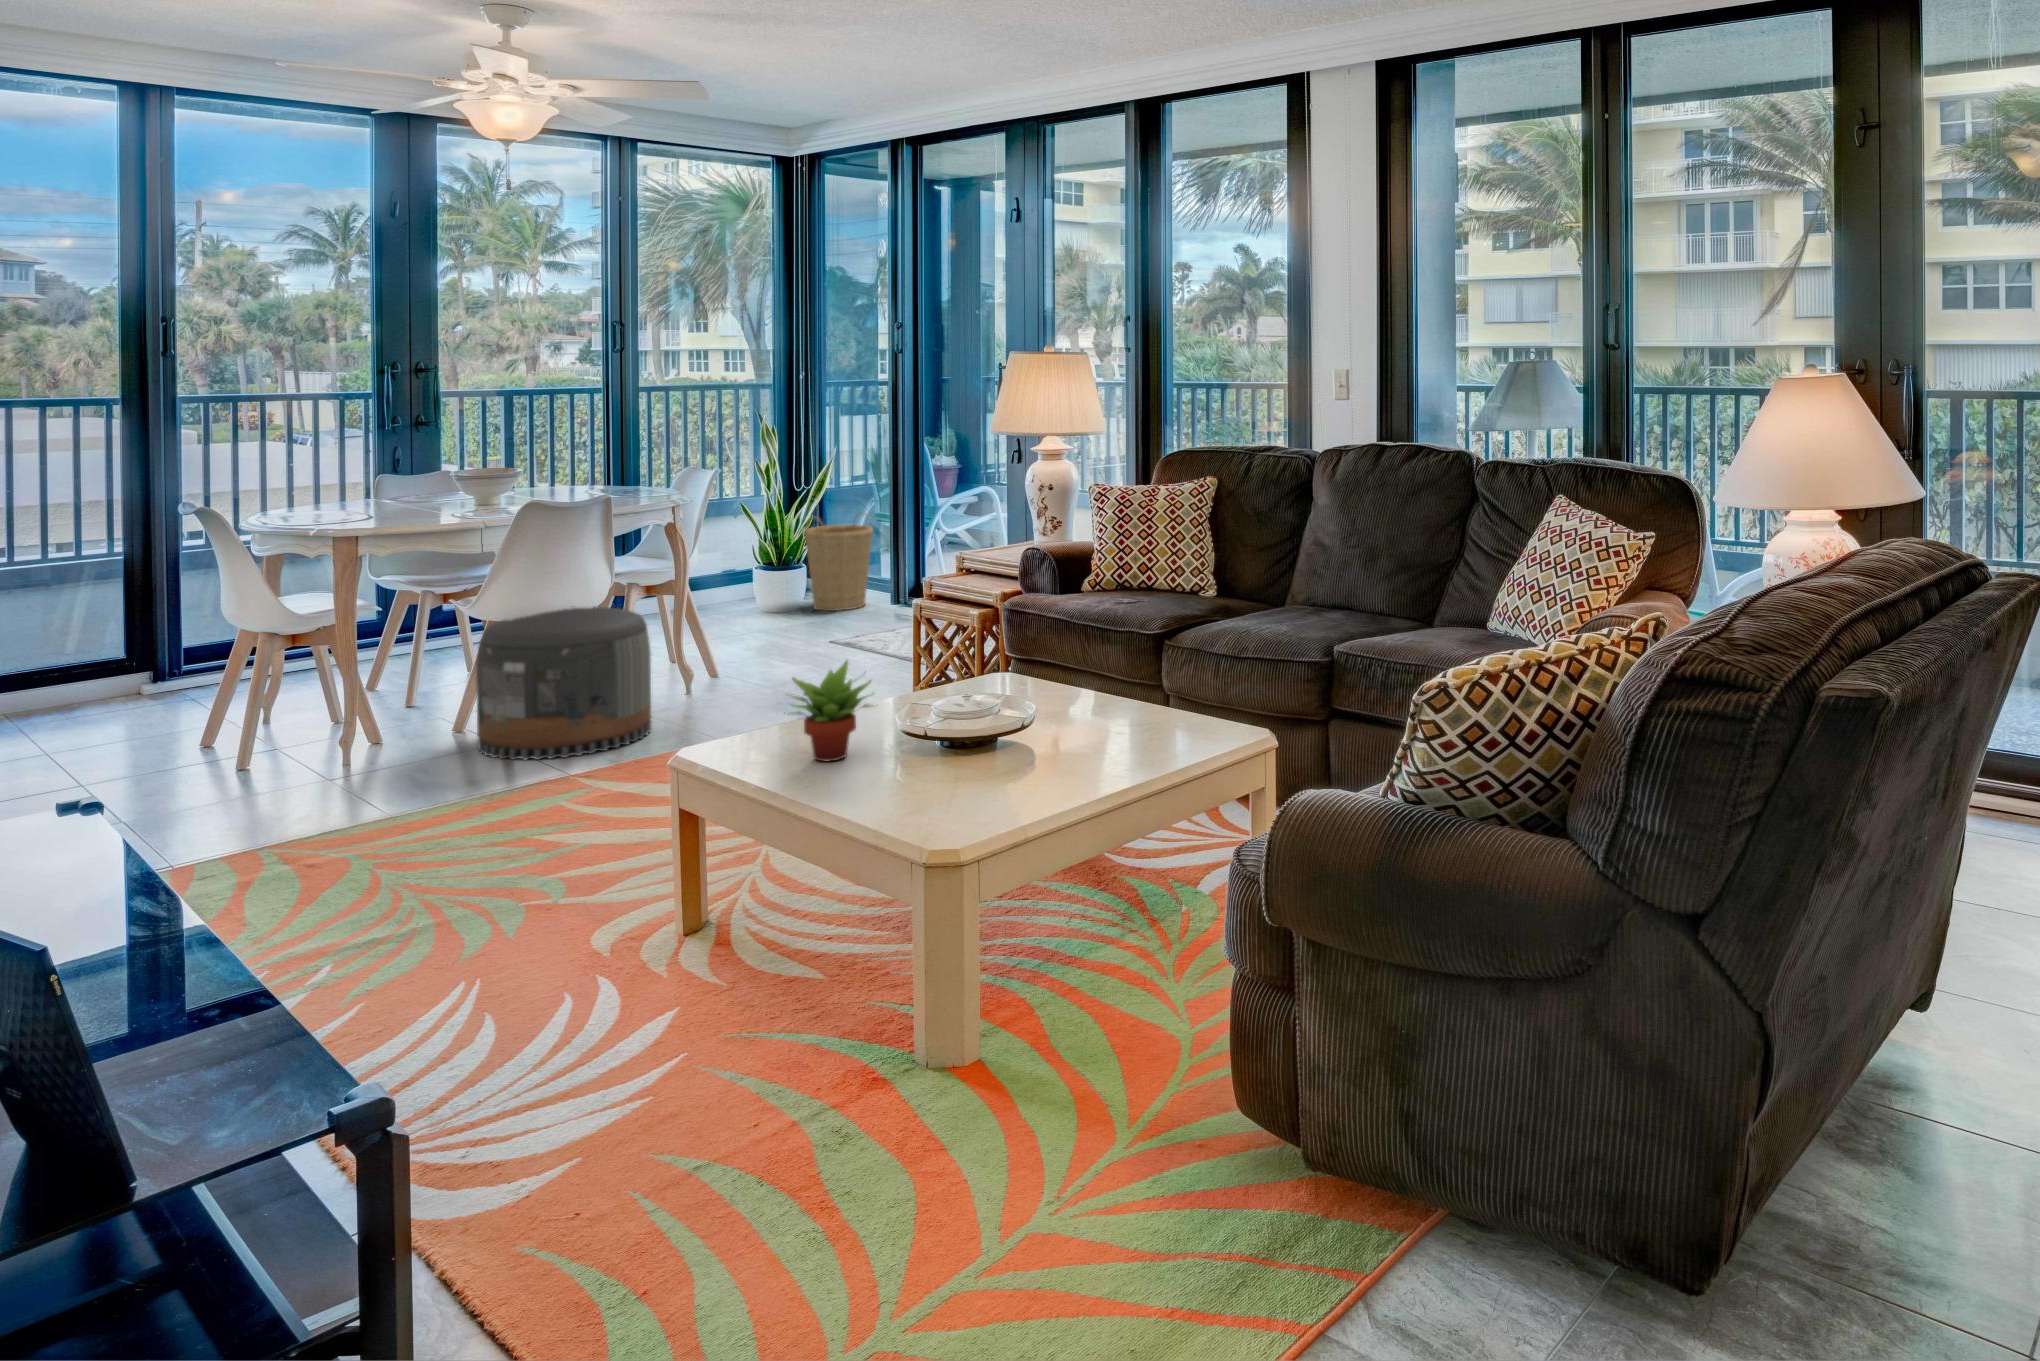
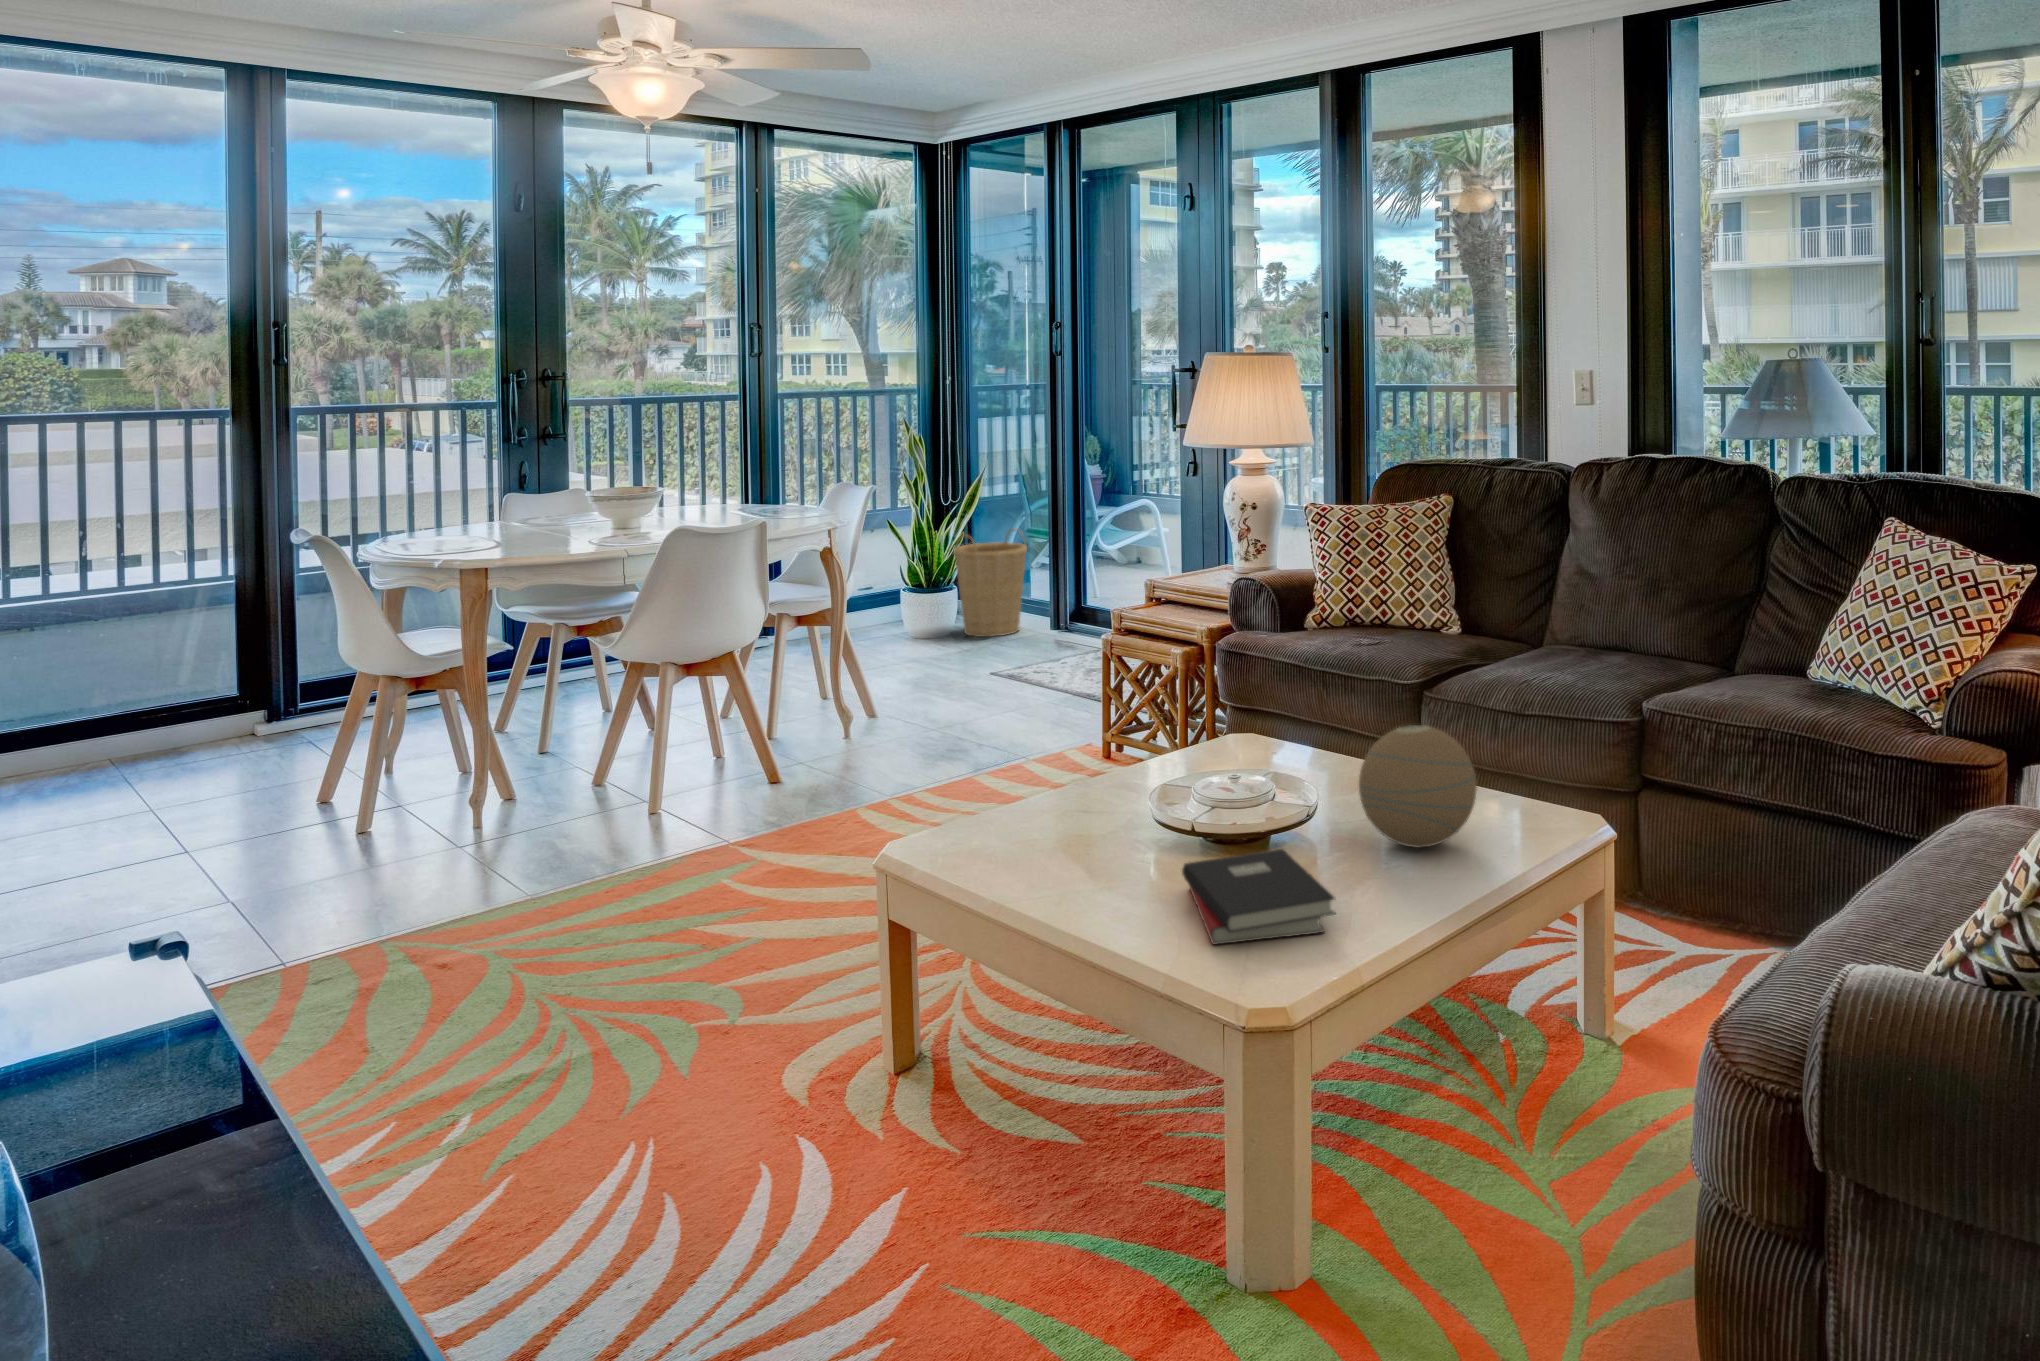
pouf: present [476,606,651,760] -> none [620,643,813,822]
decorative orb: none [1061,653,1155,750] -> present [1359,725,1477,848]
succulent plant: present [784,661,872,761] -> none [1021,732,1135,863]
hardback book: none [905,747,1016,812] -> present [1182,849,1335,945]

